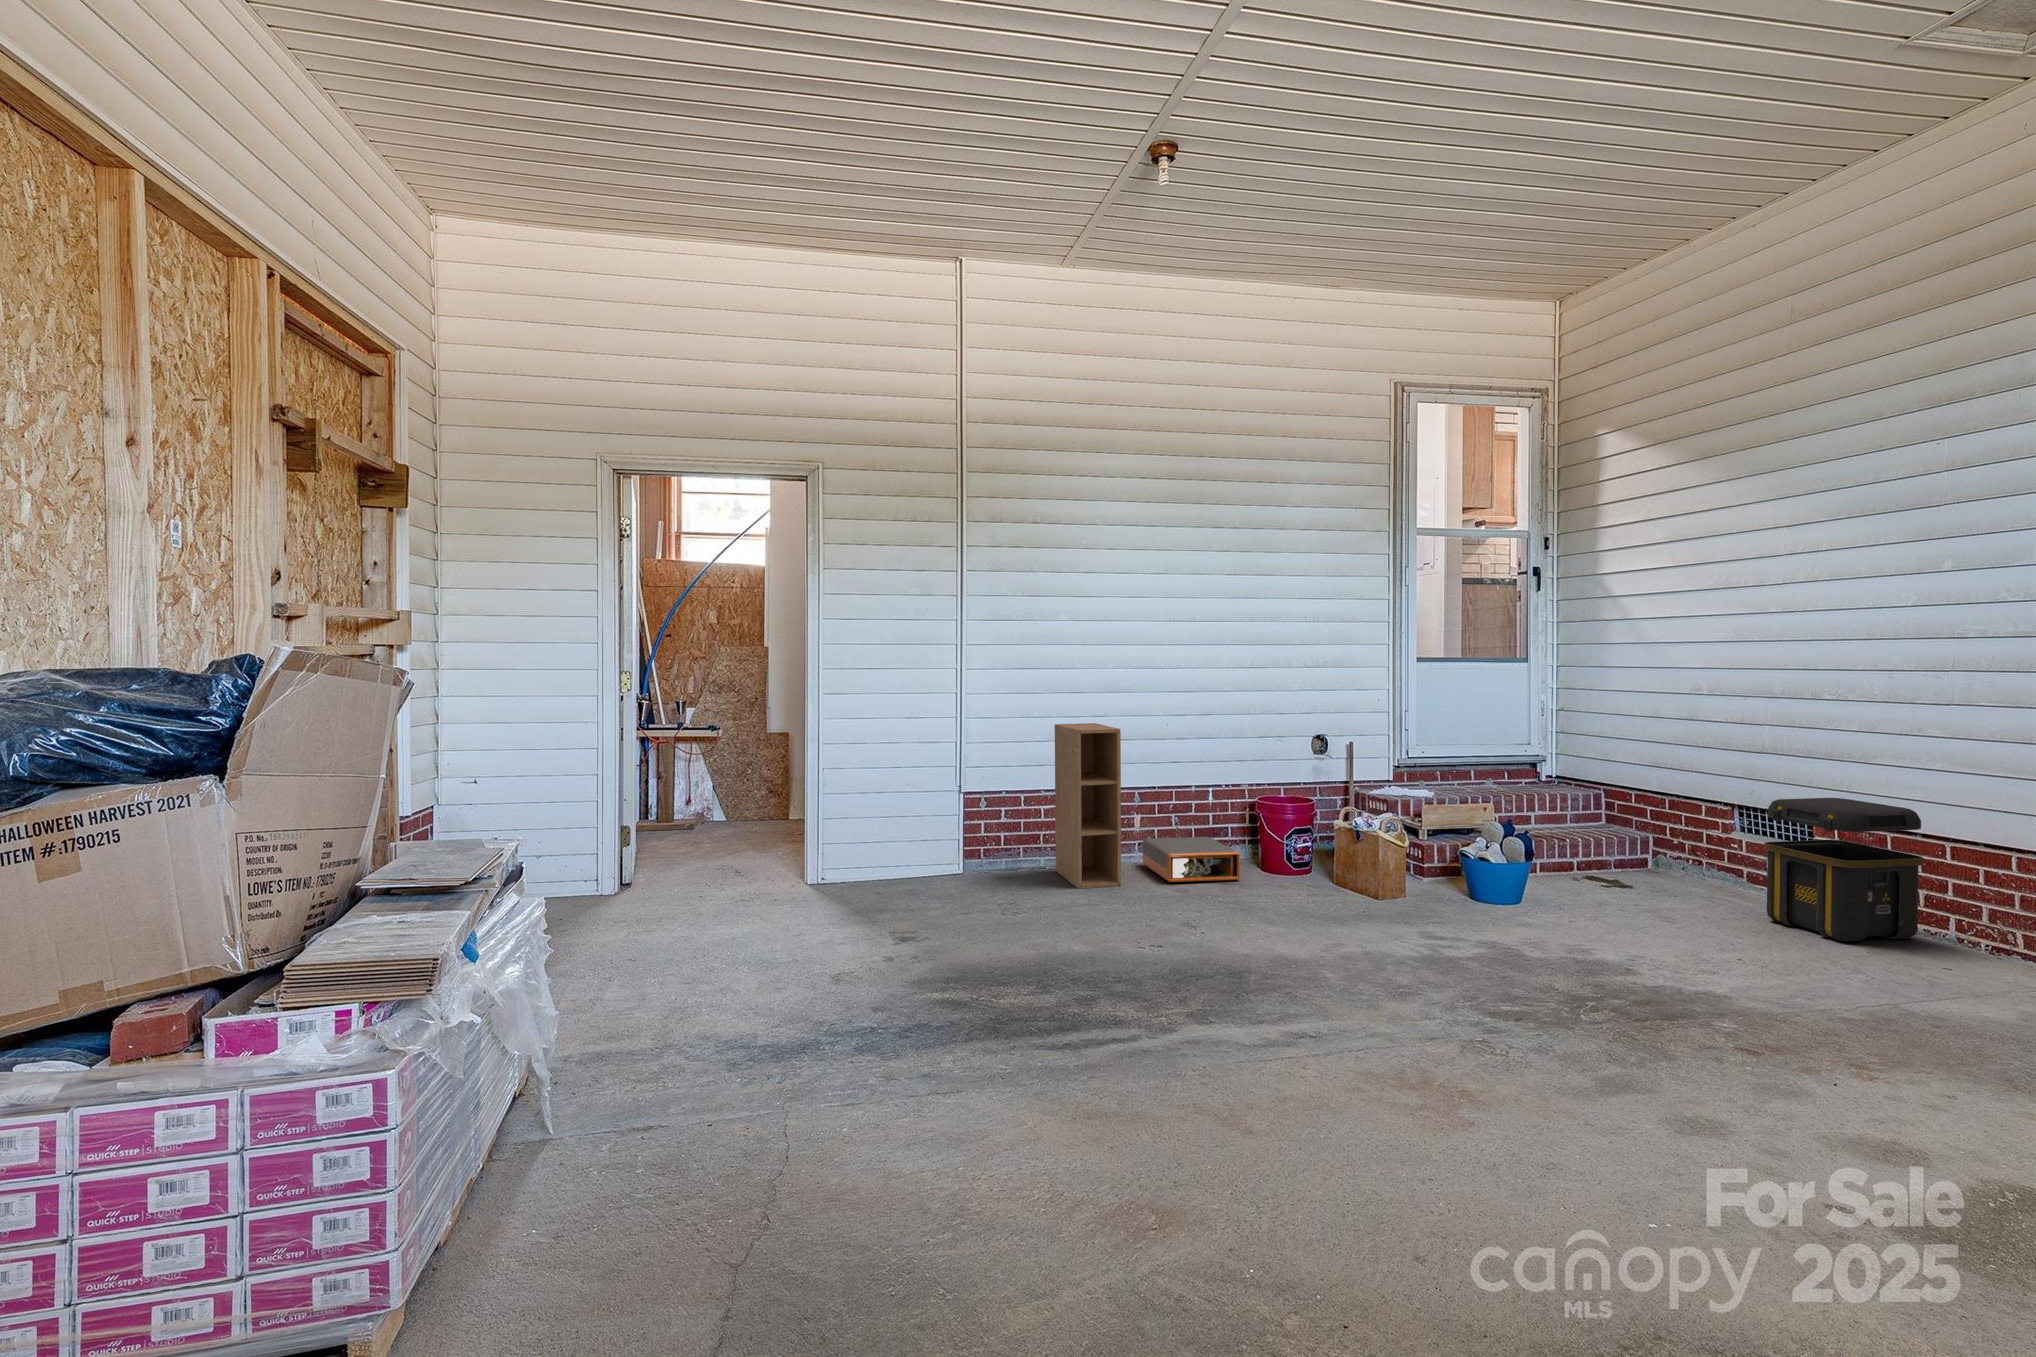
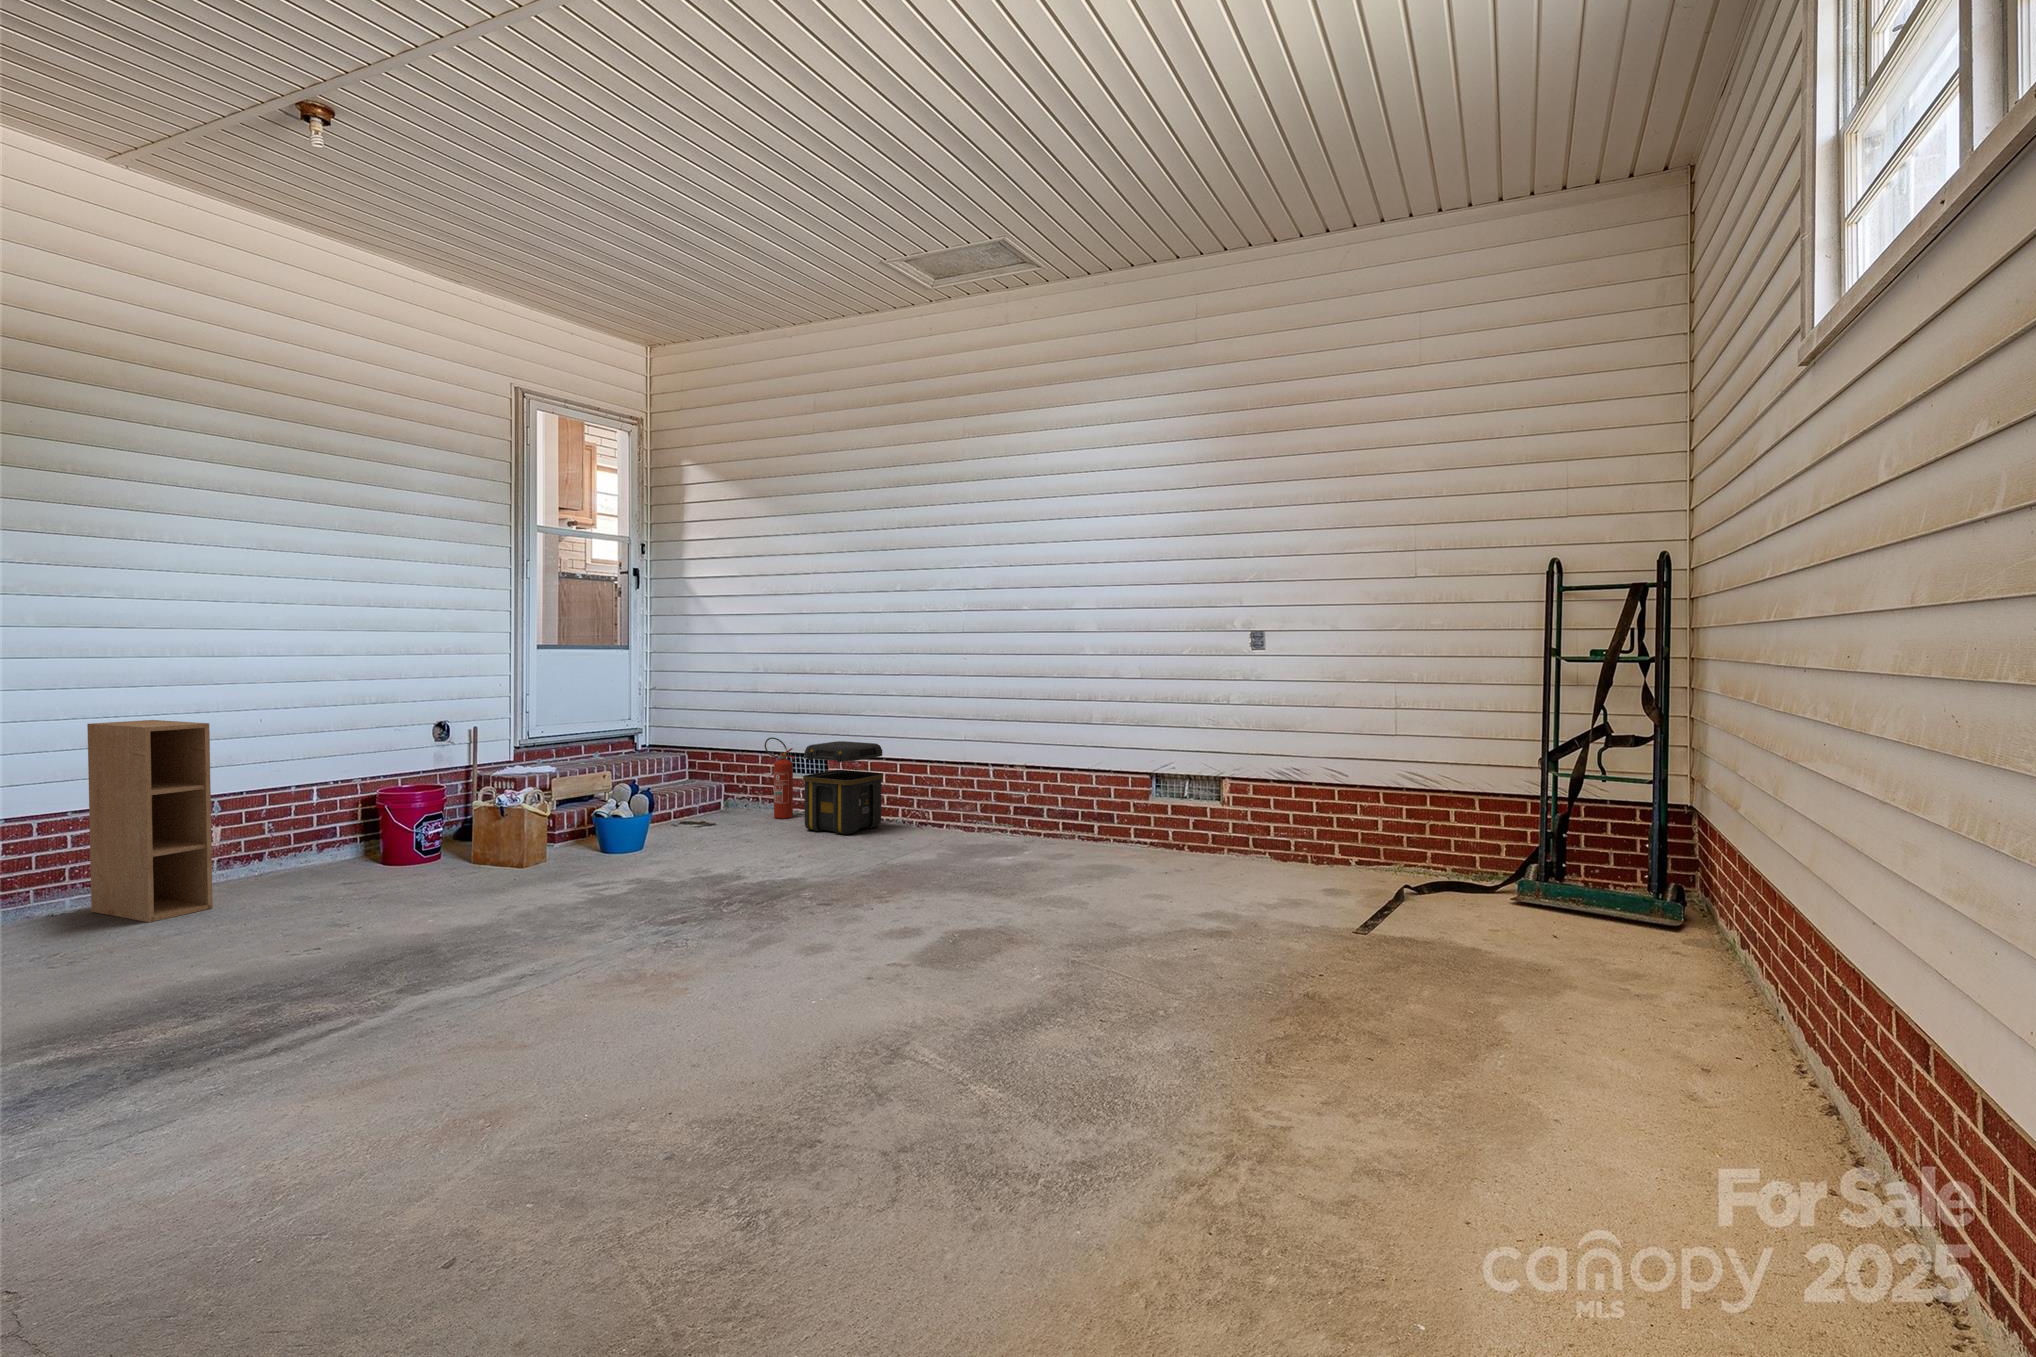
fire extinguisher: none [1709,781,1758,896] -> present [765,737,795,819]
storage box: present [1143,837,1240,882] -> none [227,840,368,893]

